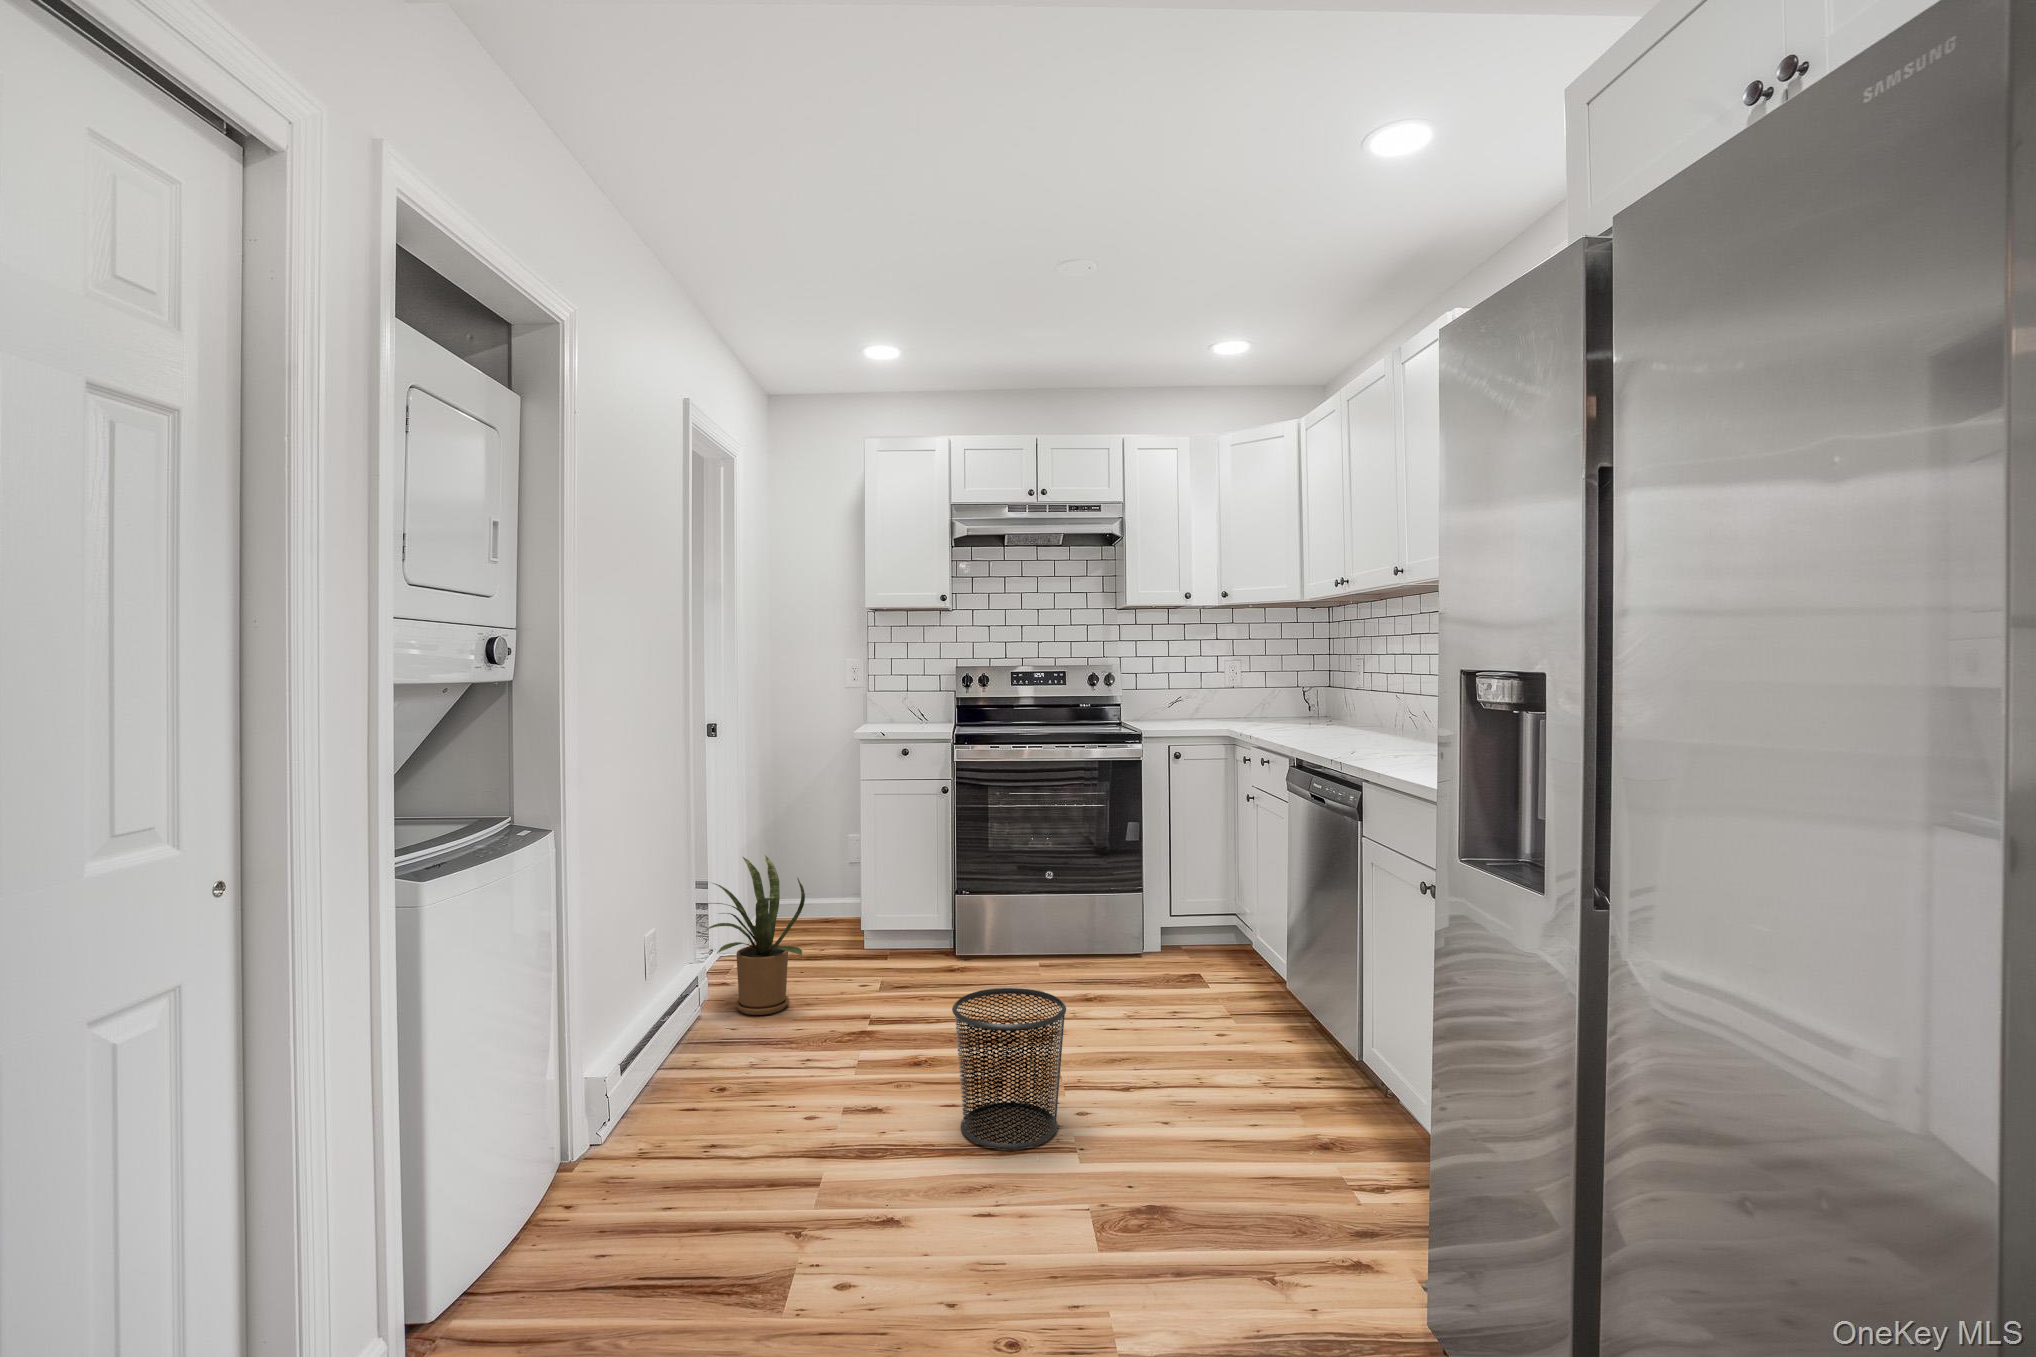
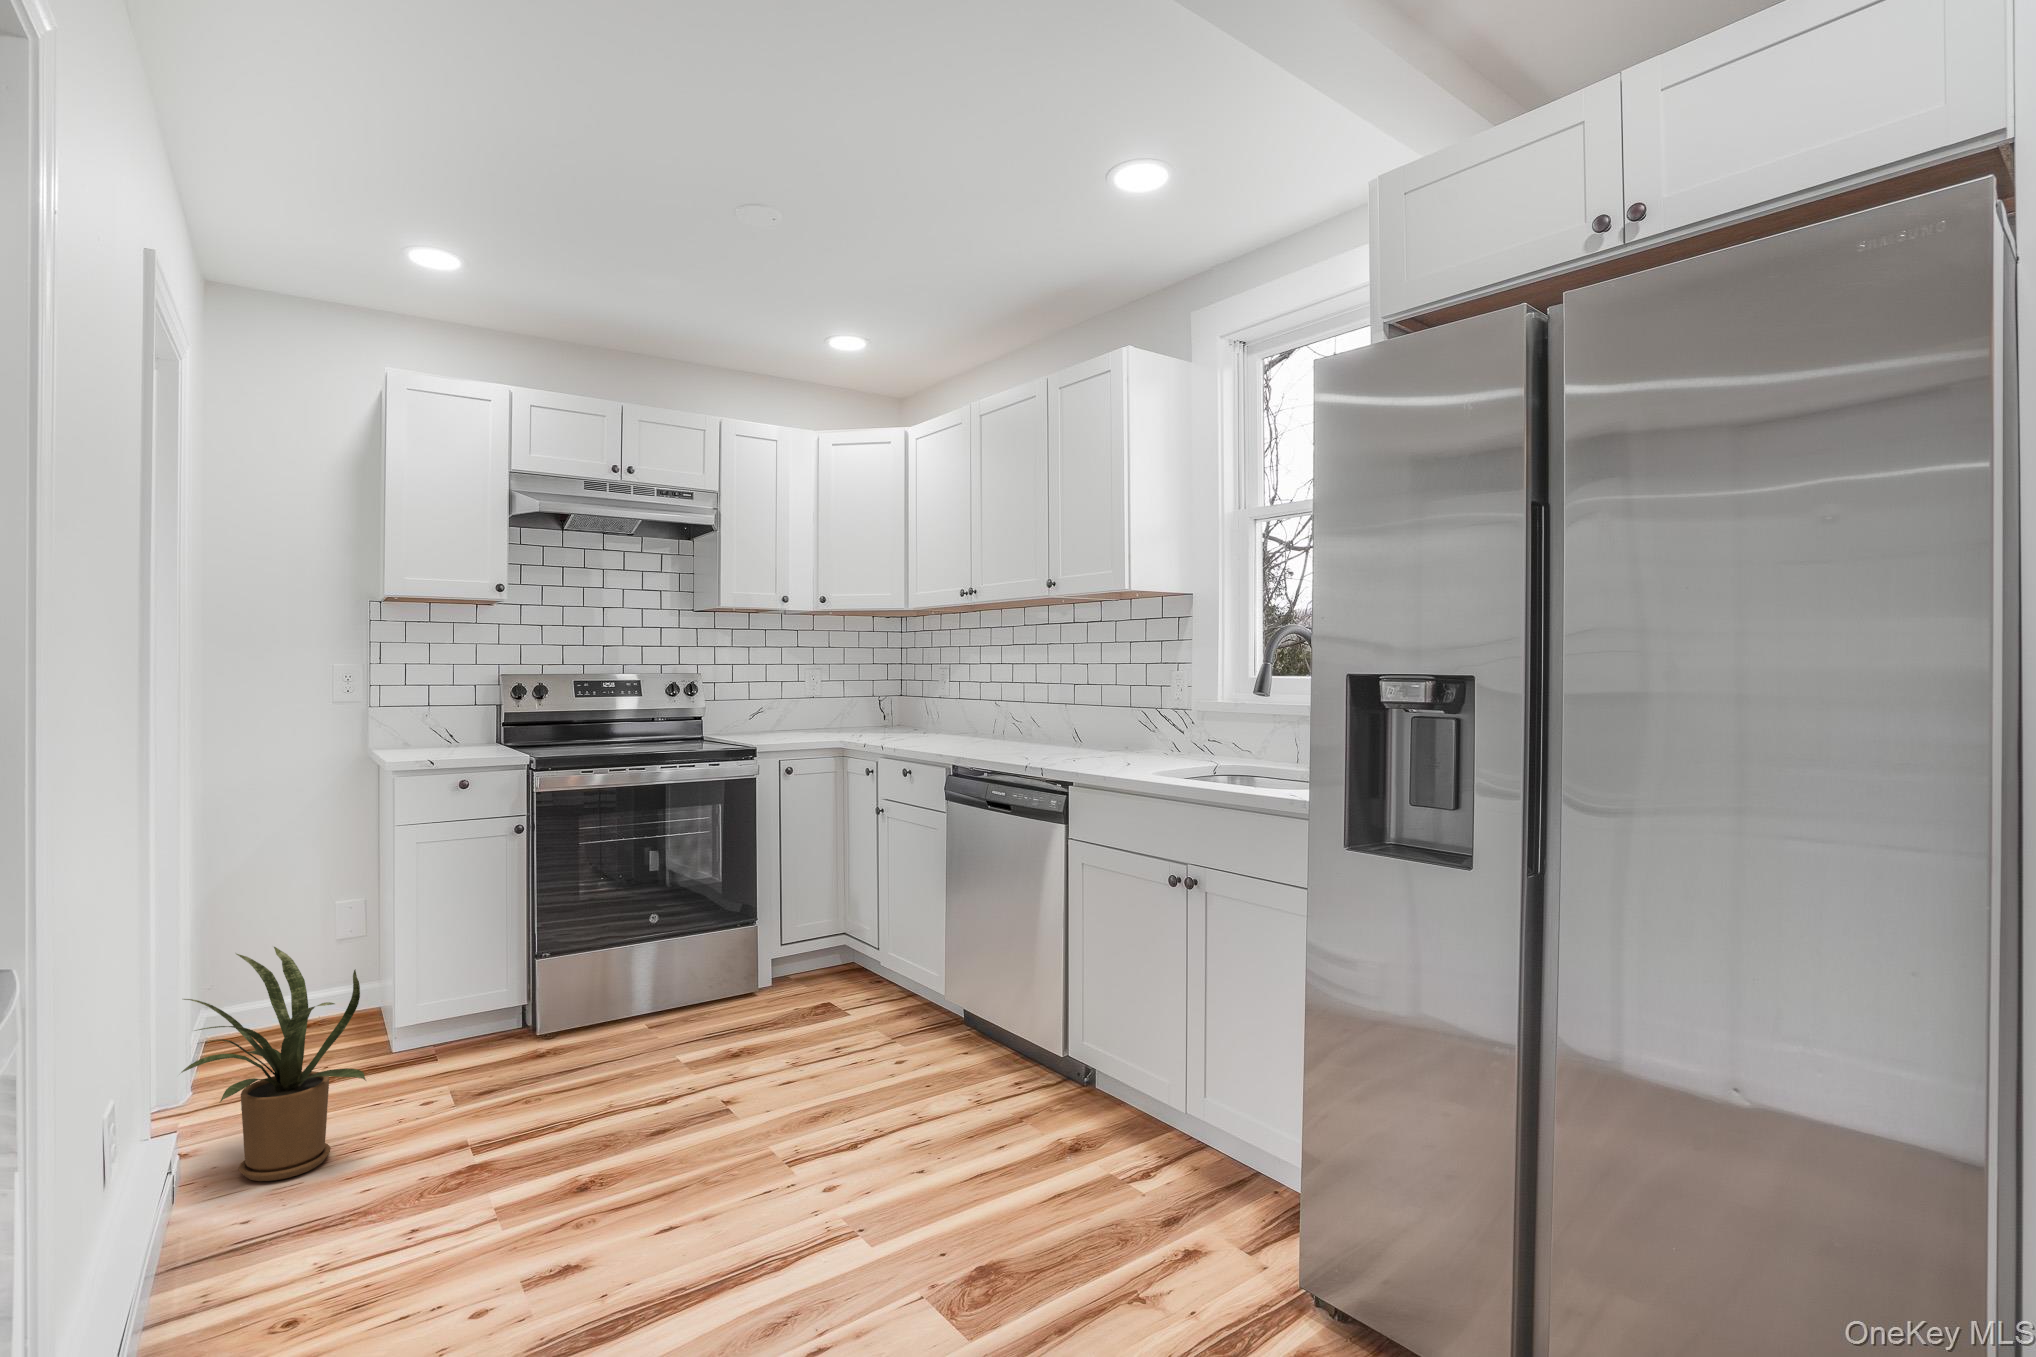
waste bin: present [952,988,1066,1149] -> none [690,1058,831,1257]

